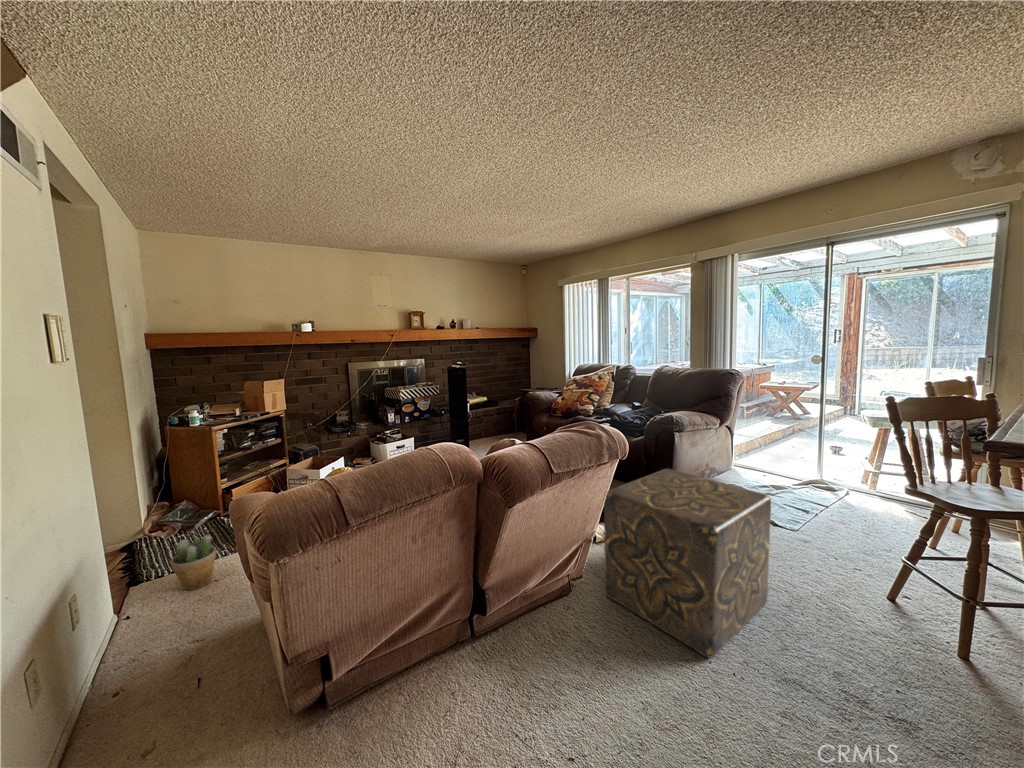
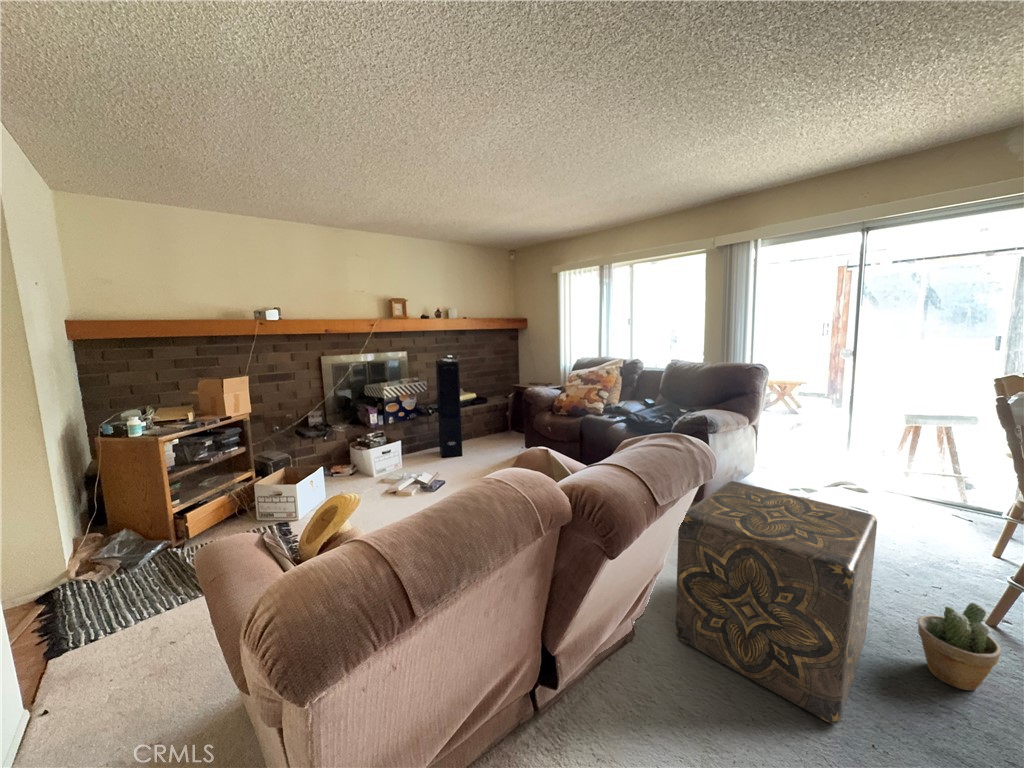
potted plant: present [170,535,216,590] -> present [917,603,1001,690]

